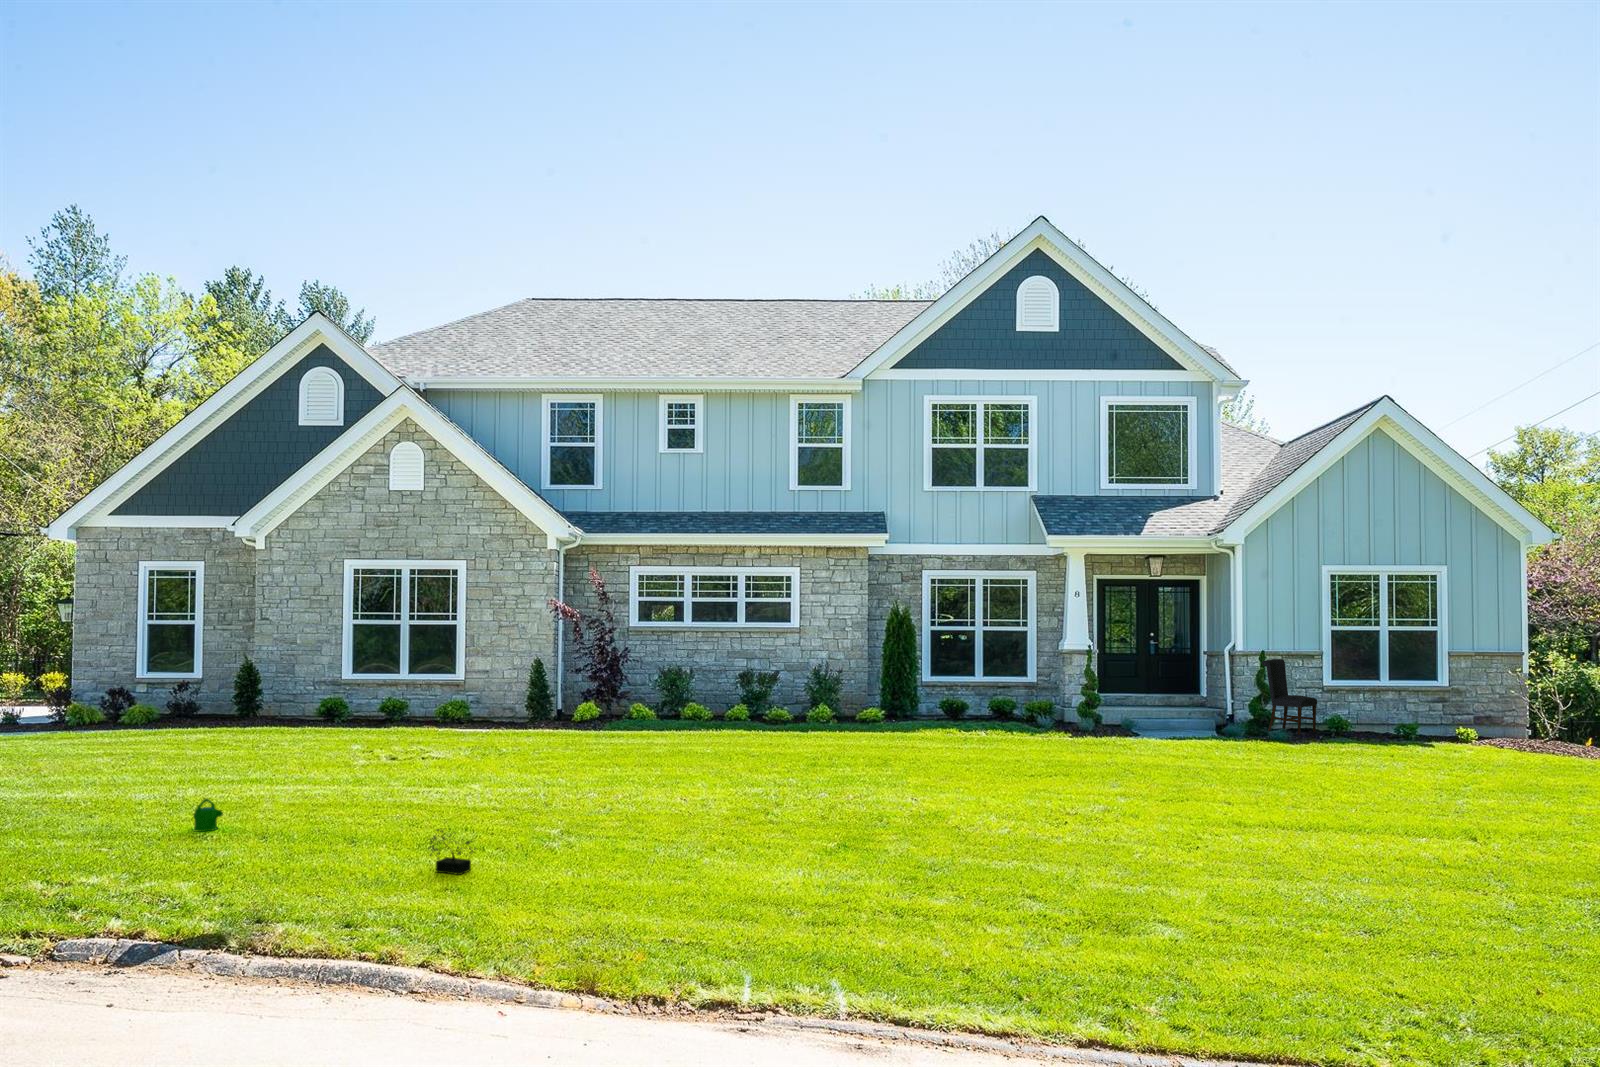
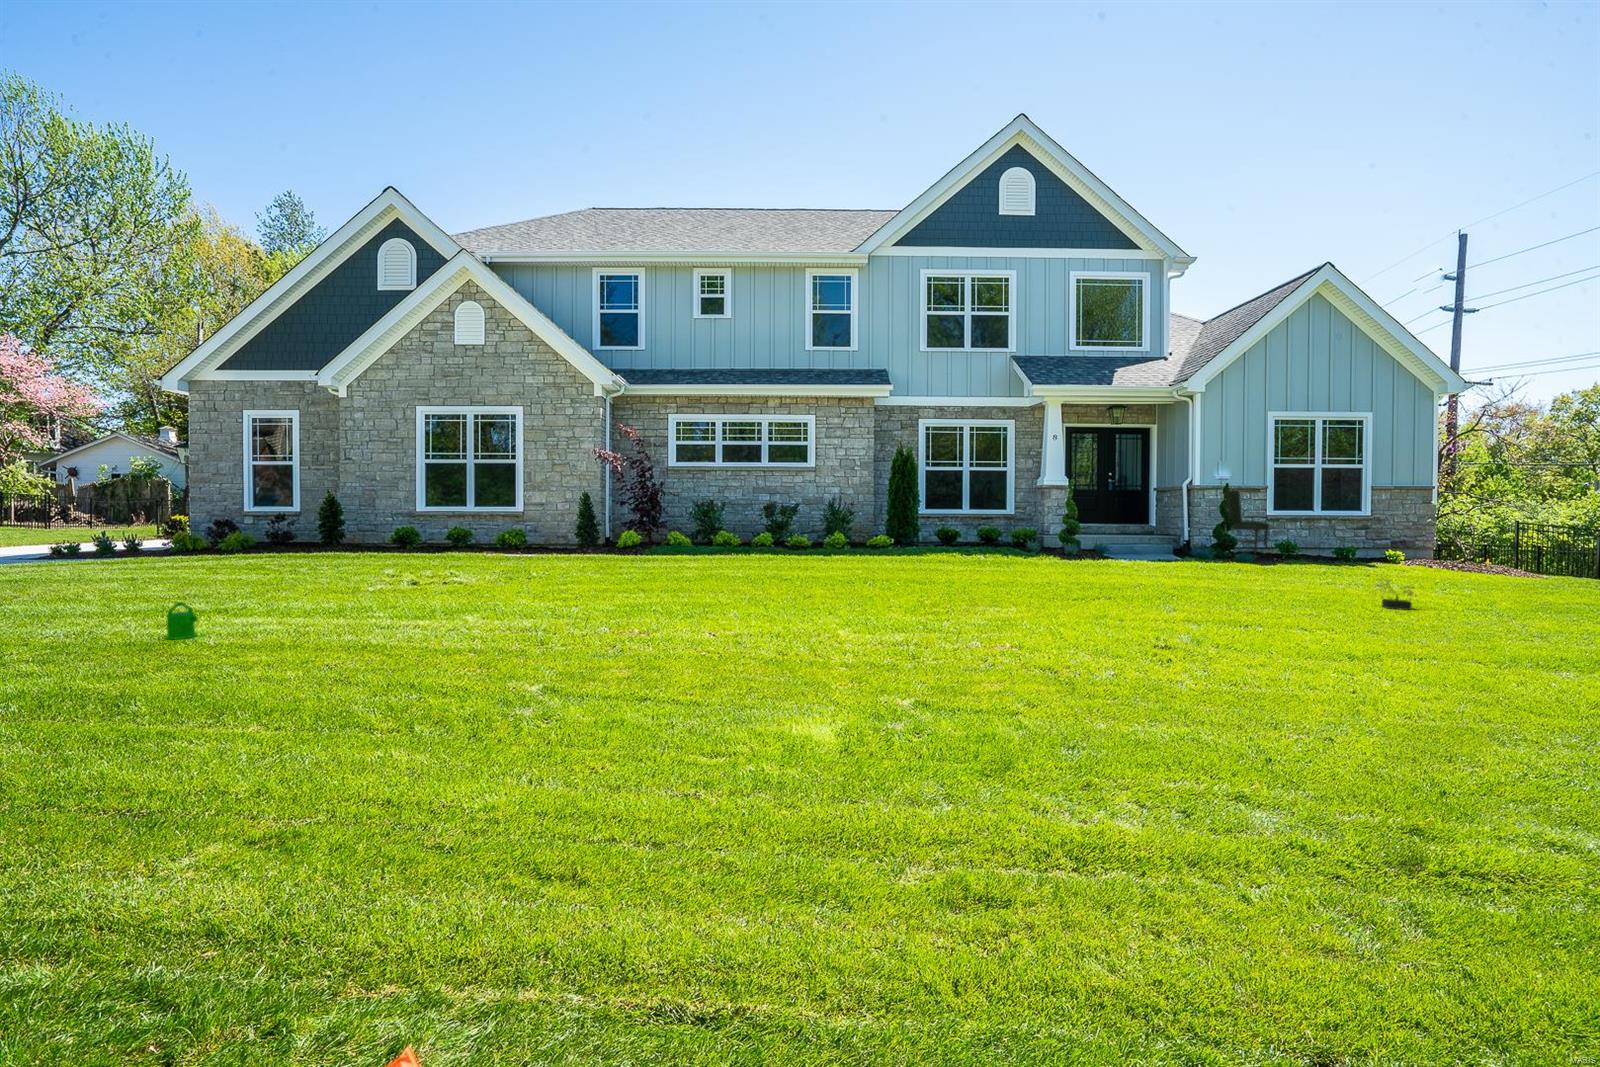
decorative plant: present [429,829,473,875] -> present [1376,578,1416,610]

